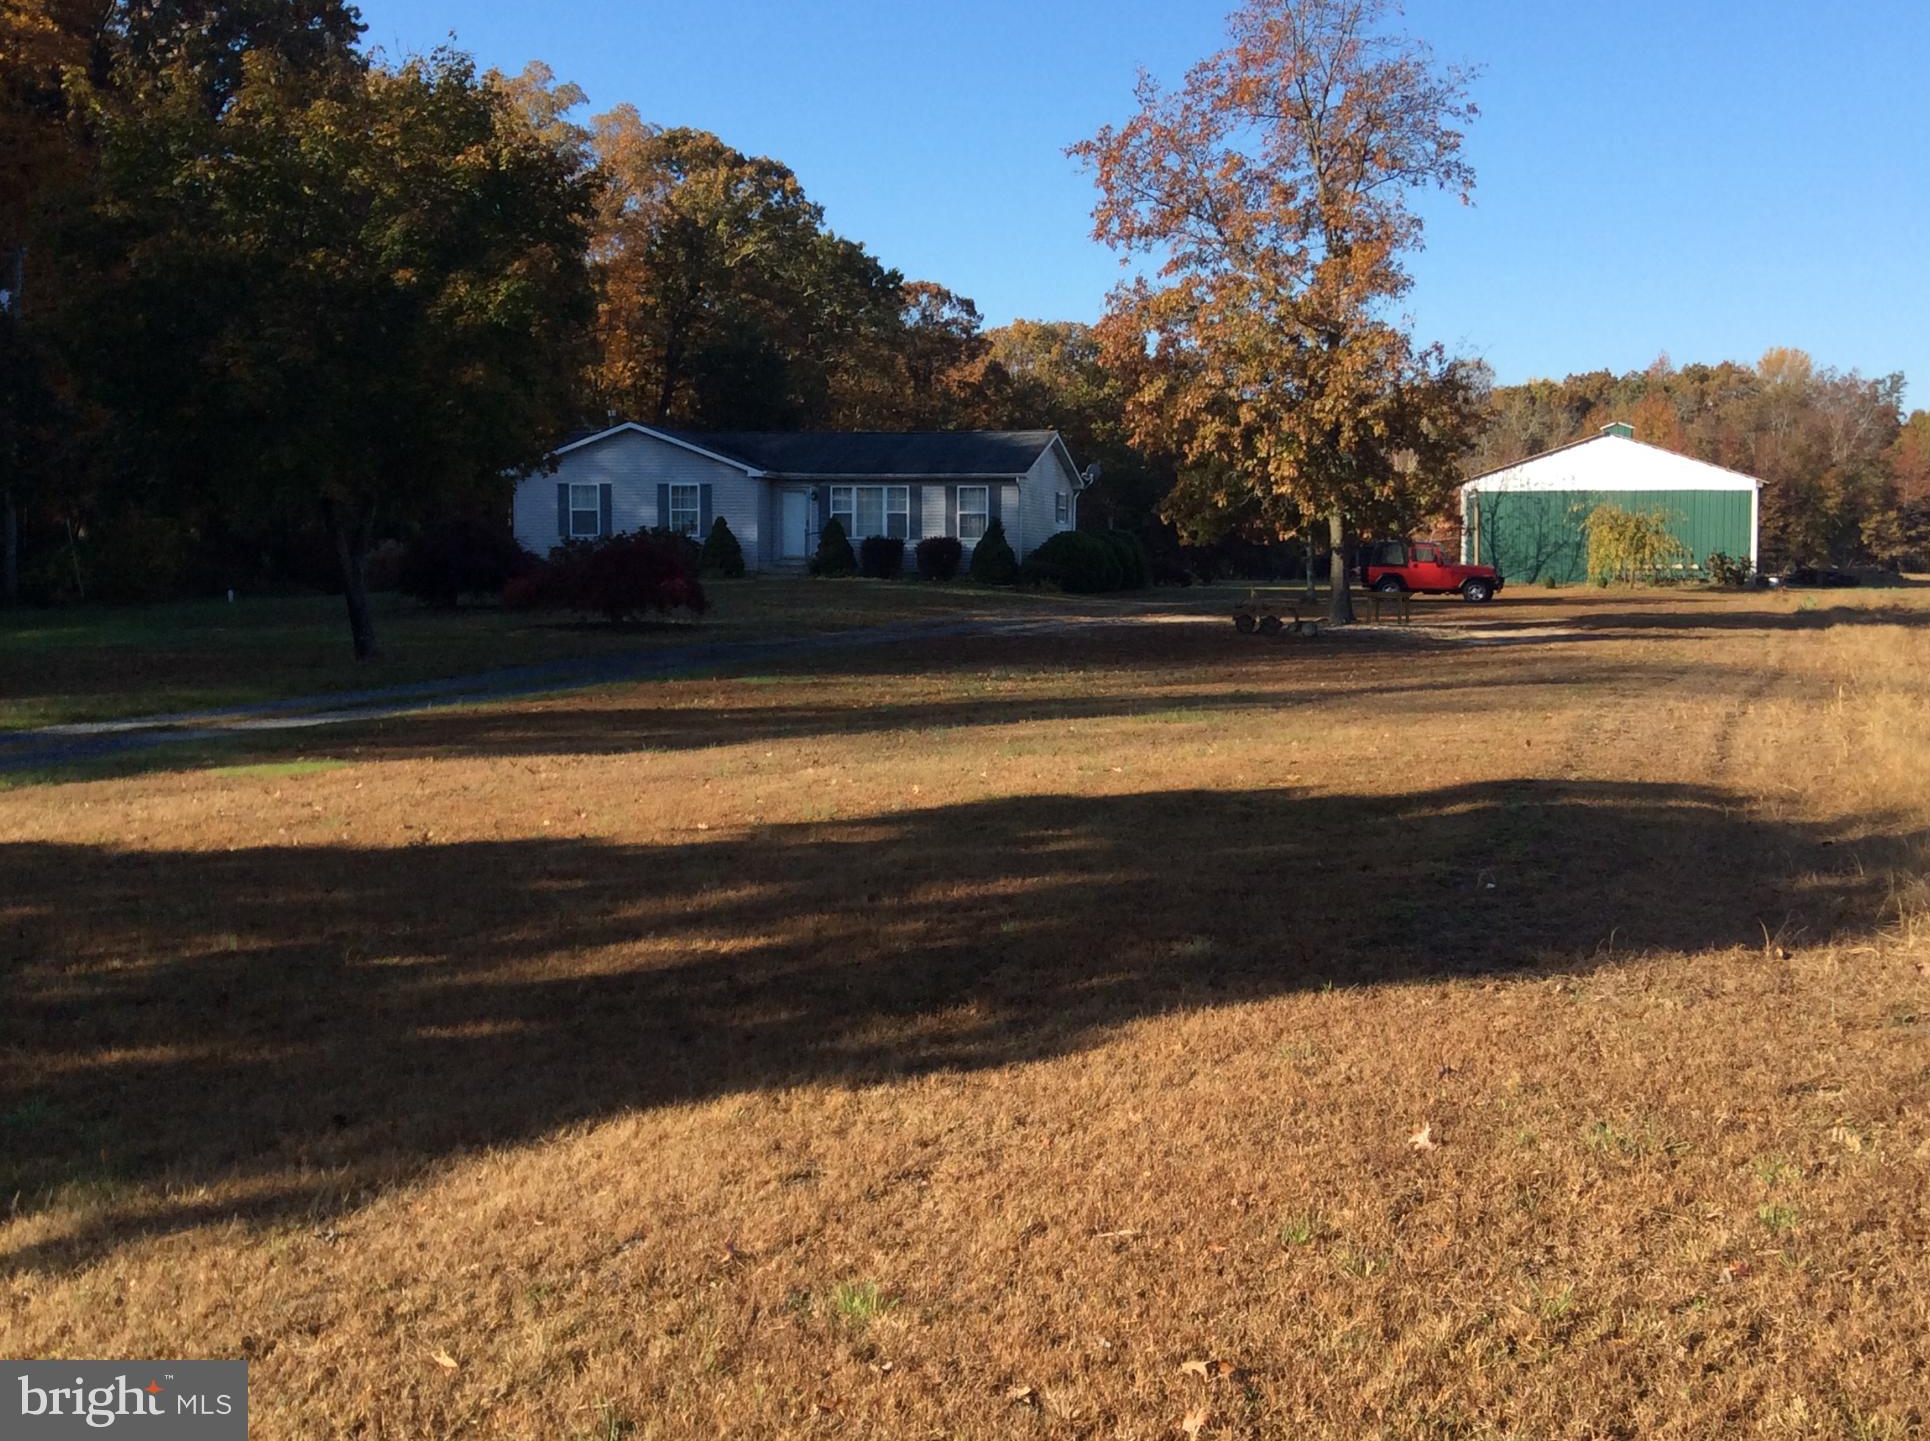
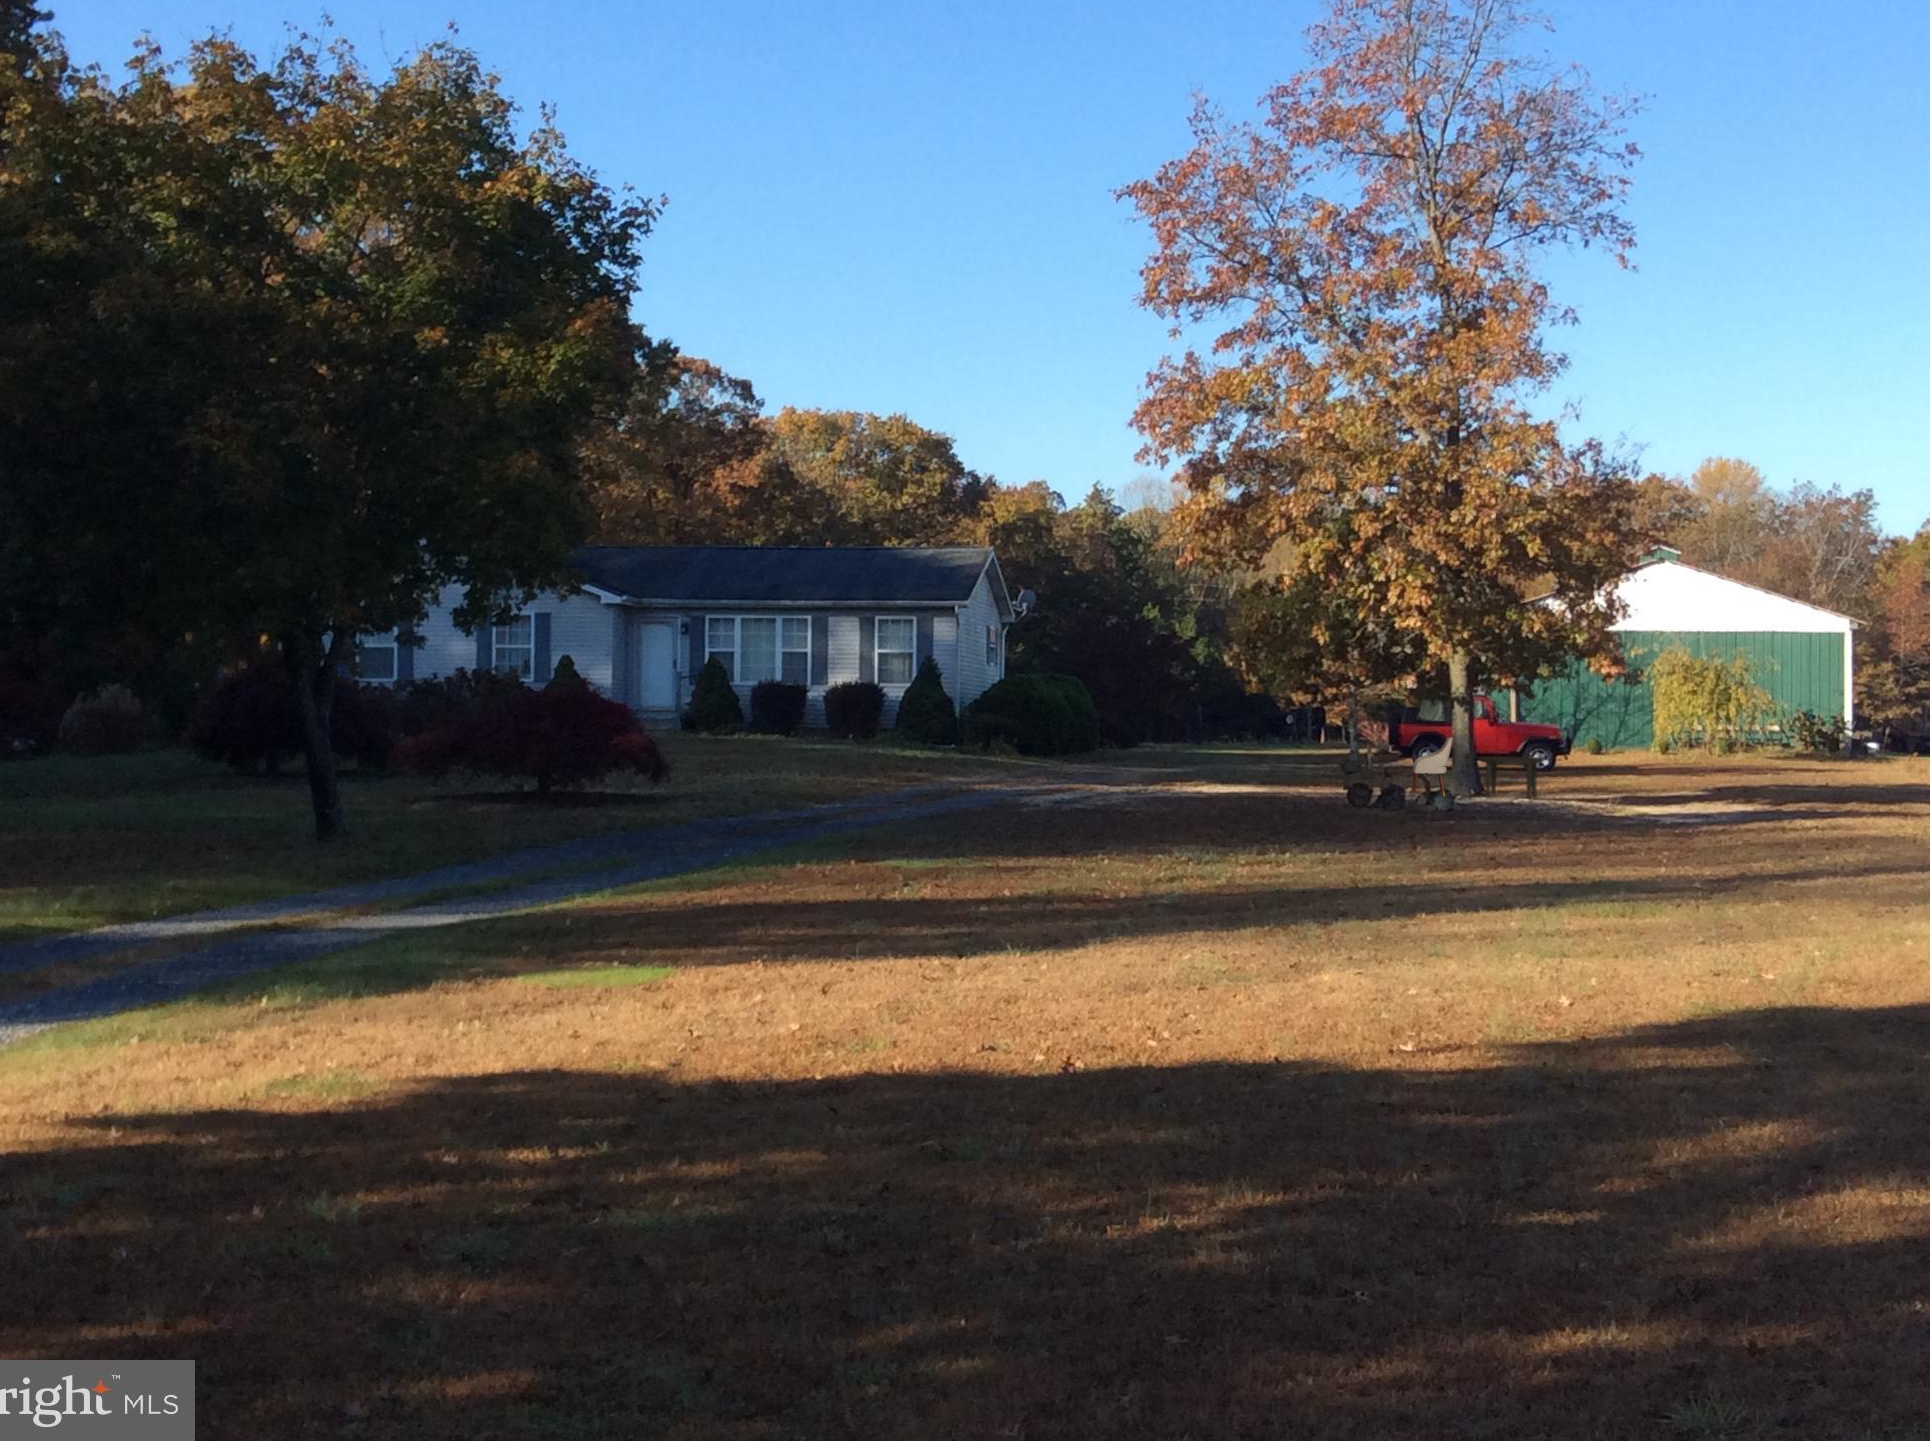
chair: none [1311,577,1344,623] -> present [1412,737,1453,796]

